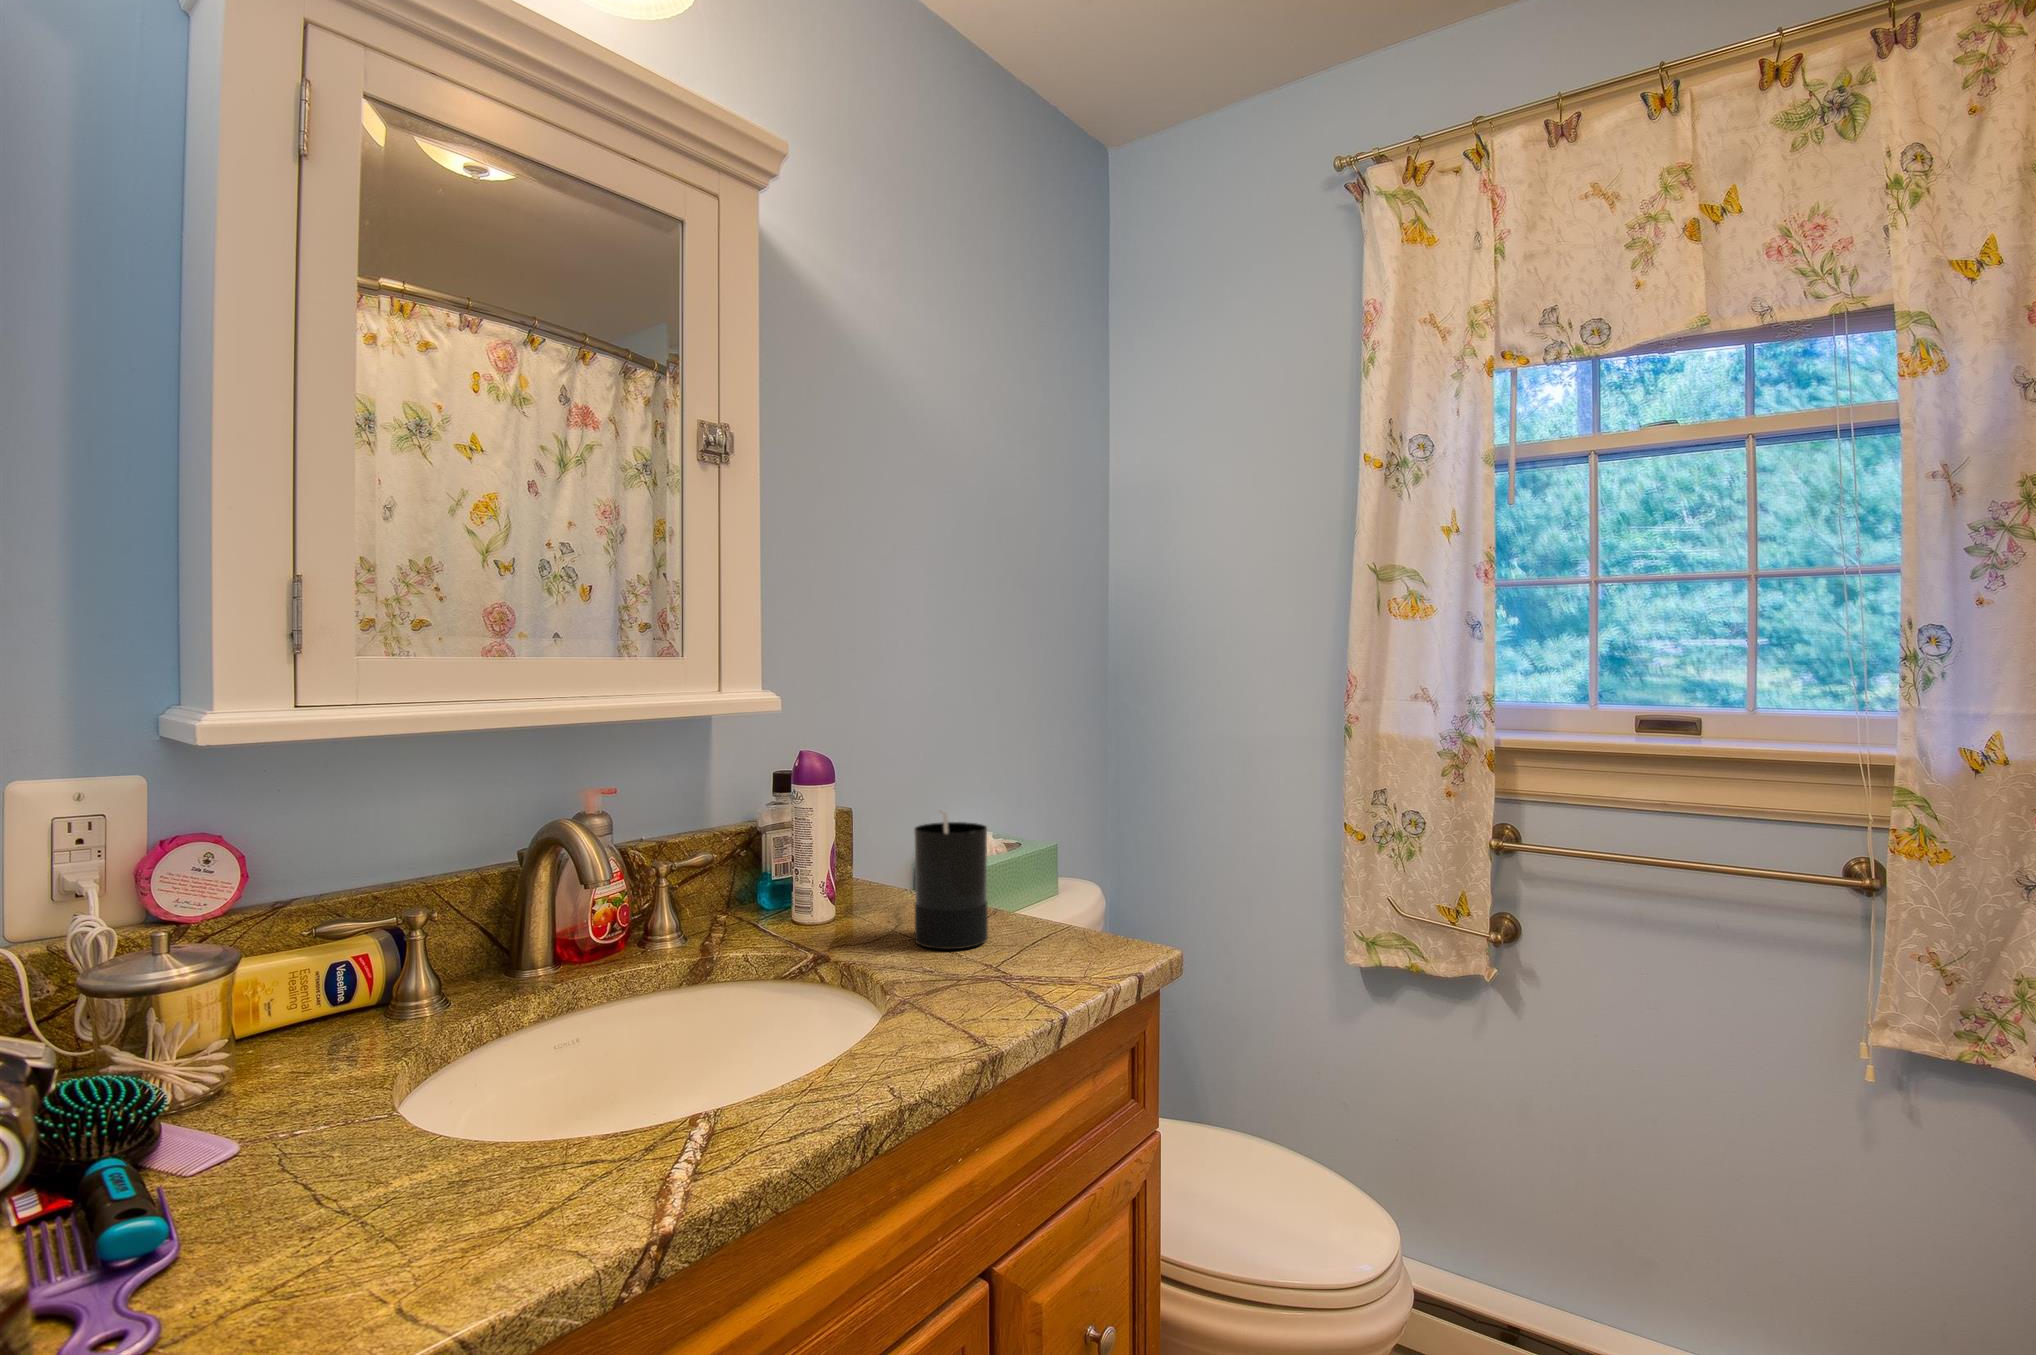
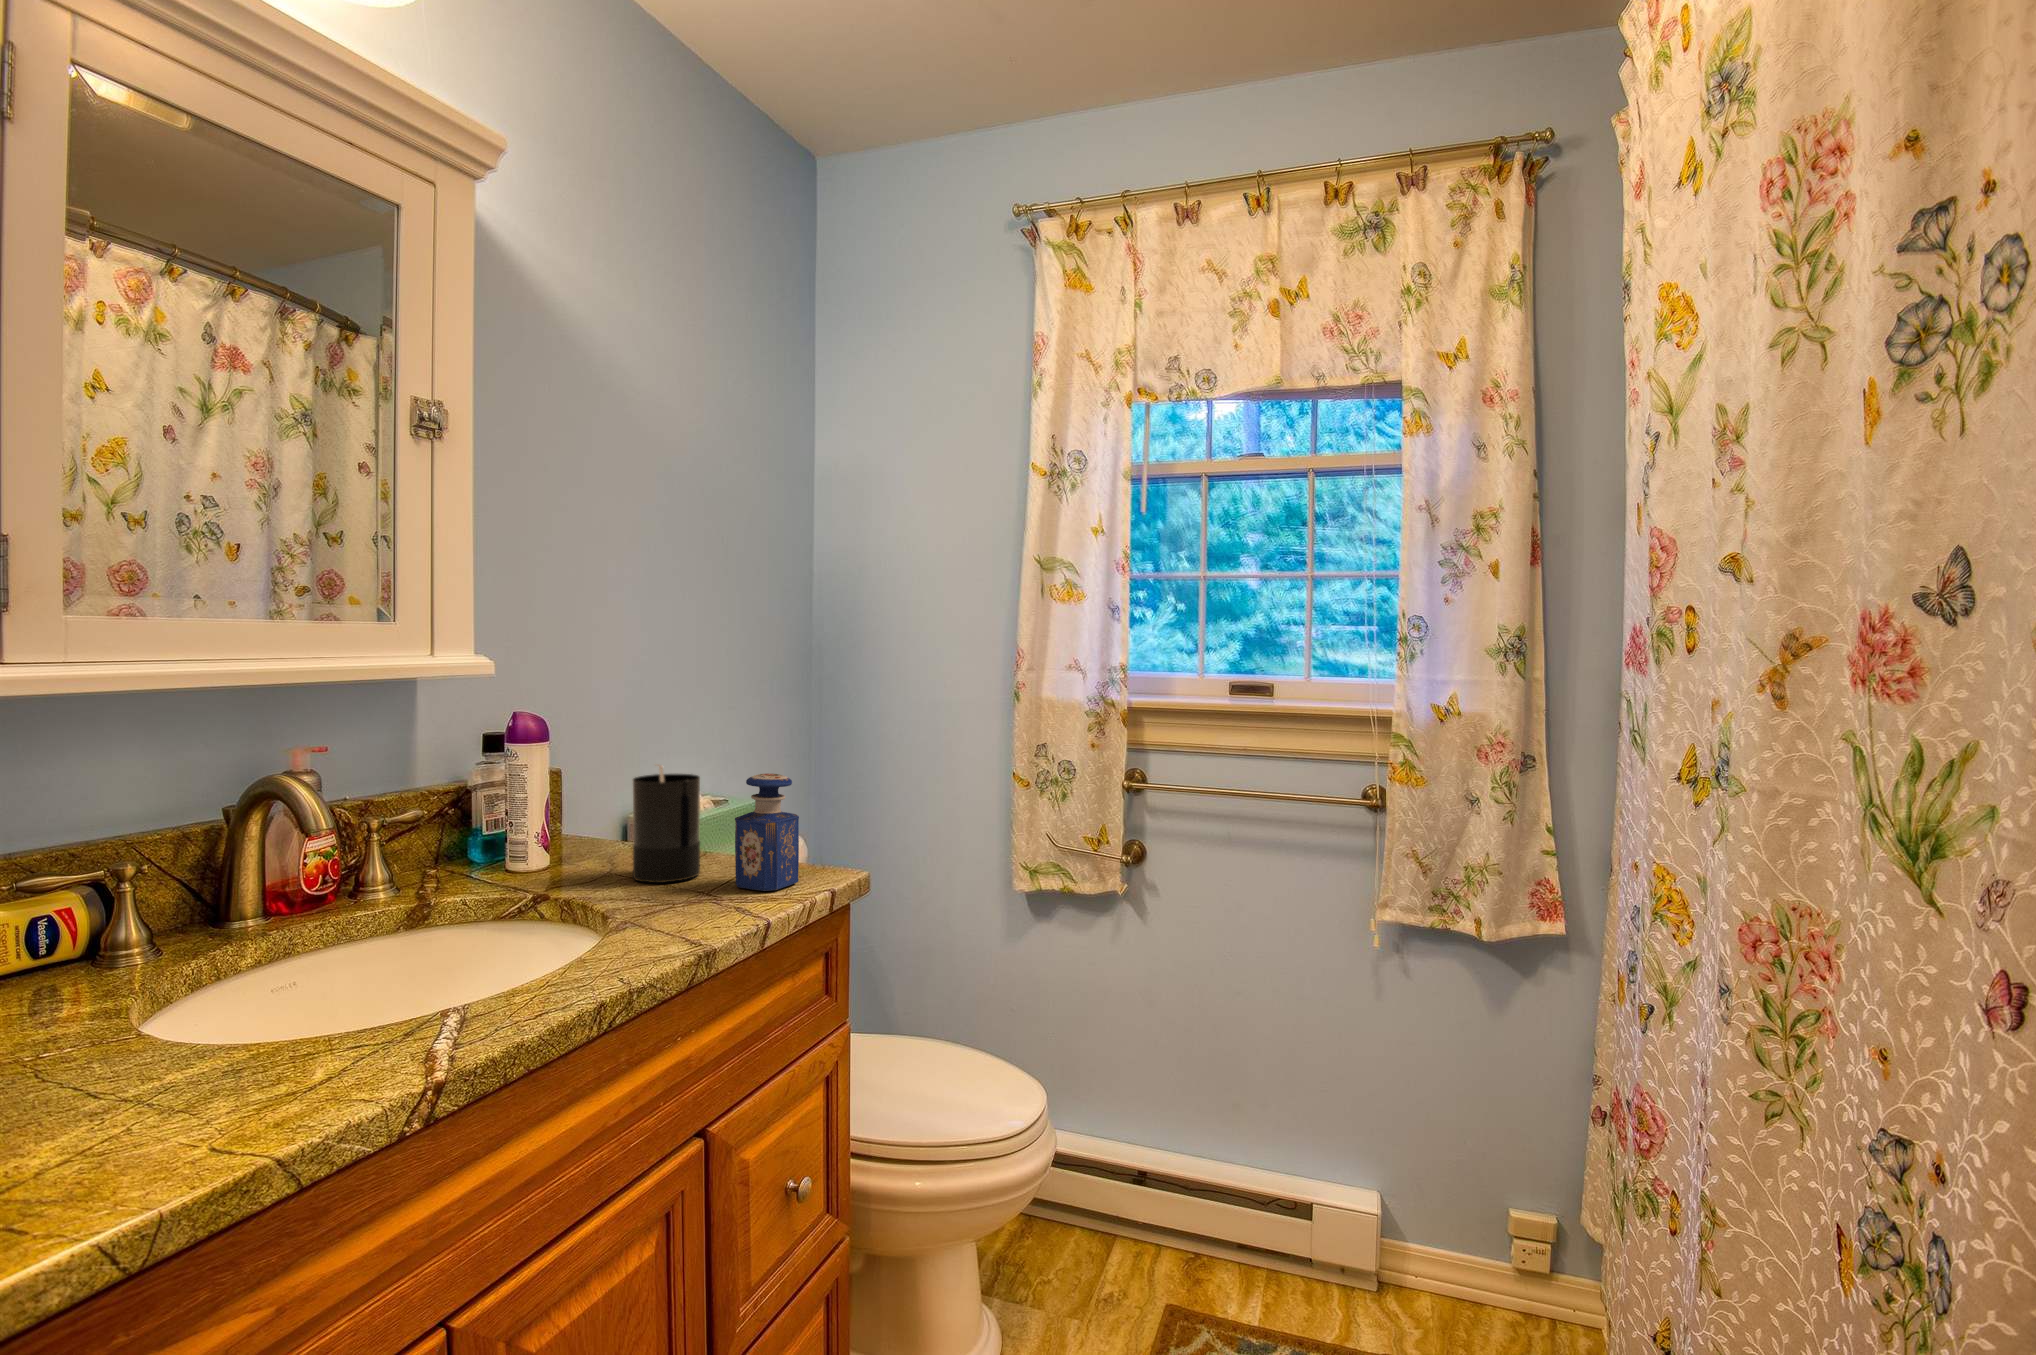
perfume bottle: none [1026,827,1100,969] -> present [735,773,799,891]

